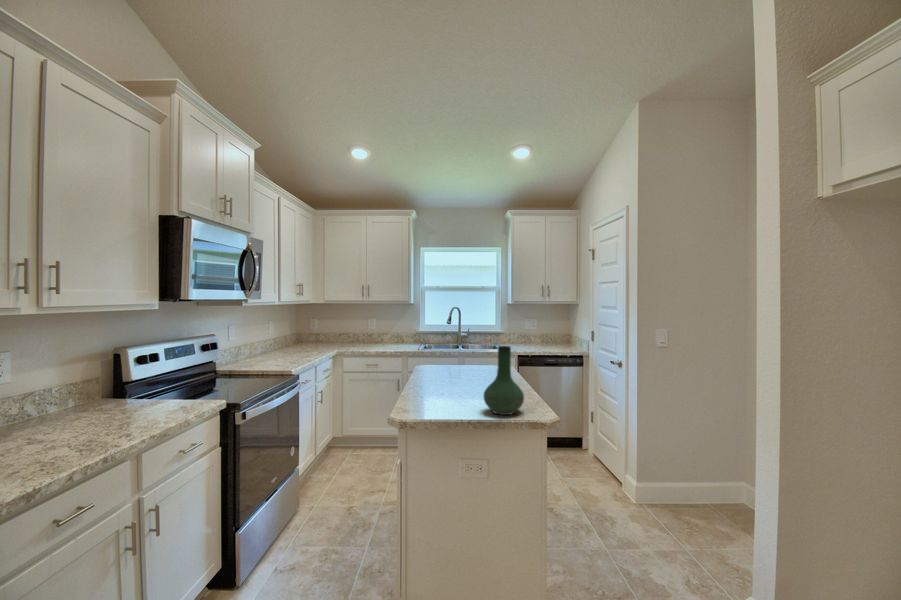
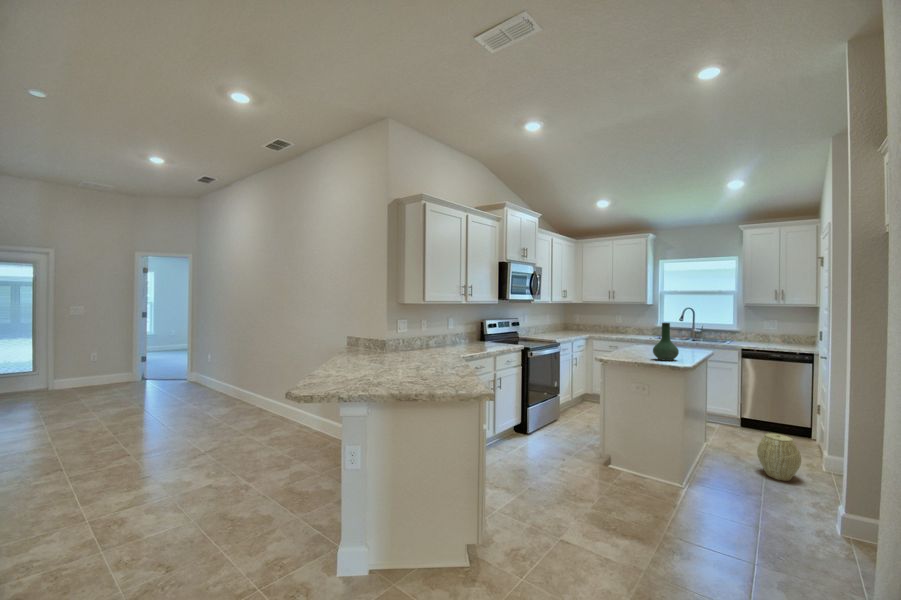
woven basket: none [577,478,624,543] -> present [757,433,801,481]

